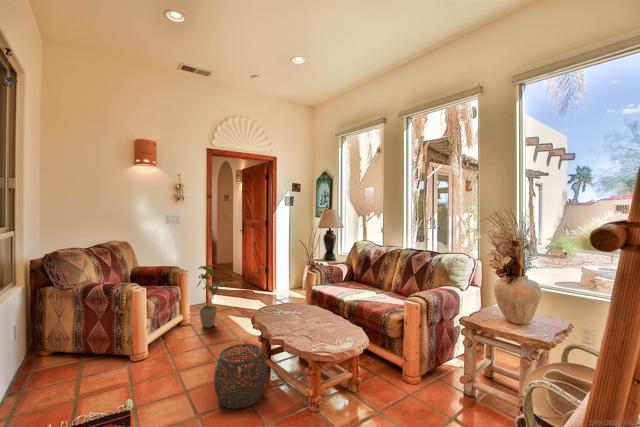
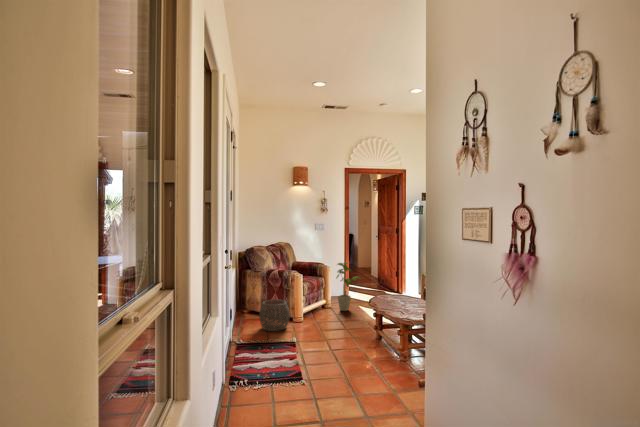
woven basket: present [213,343,267,409] -> present [259,300,289,331]

